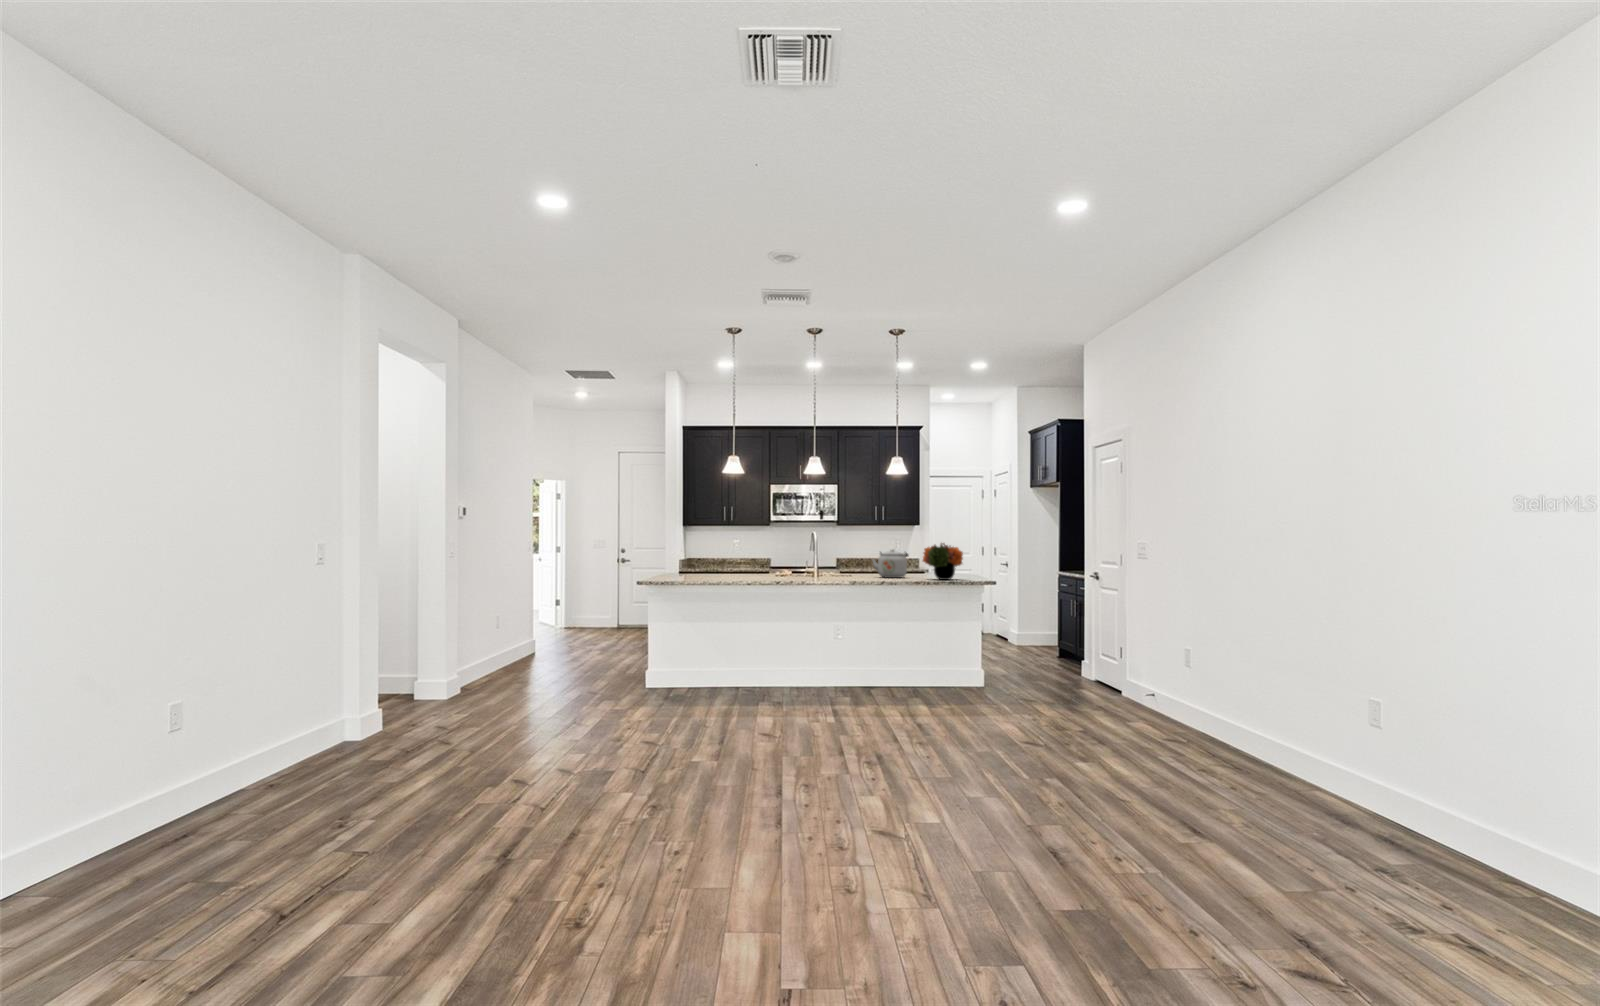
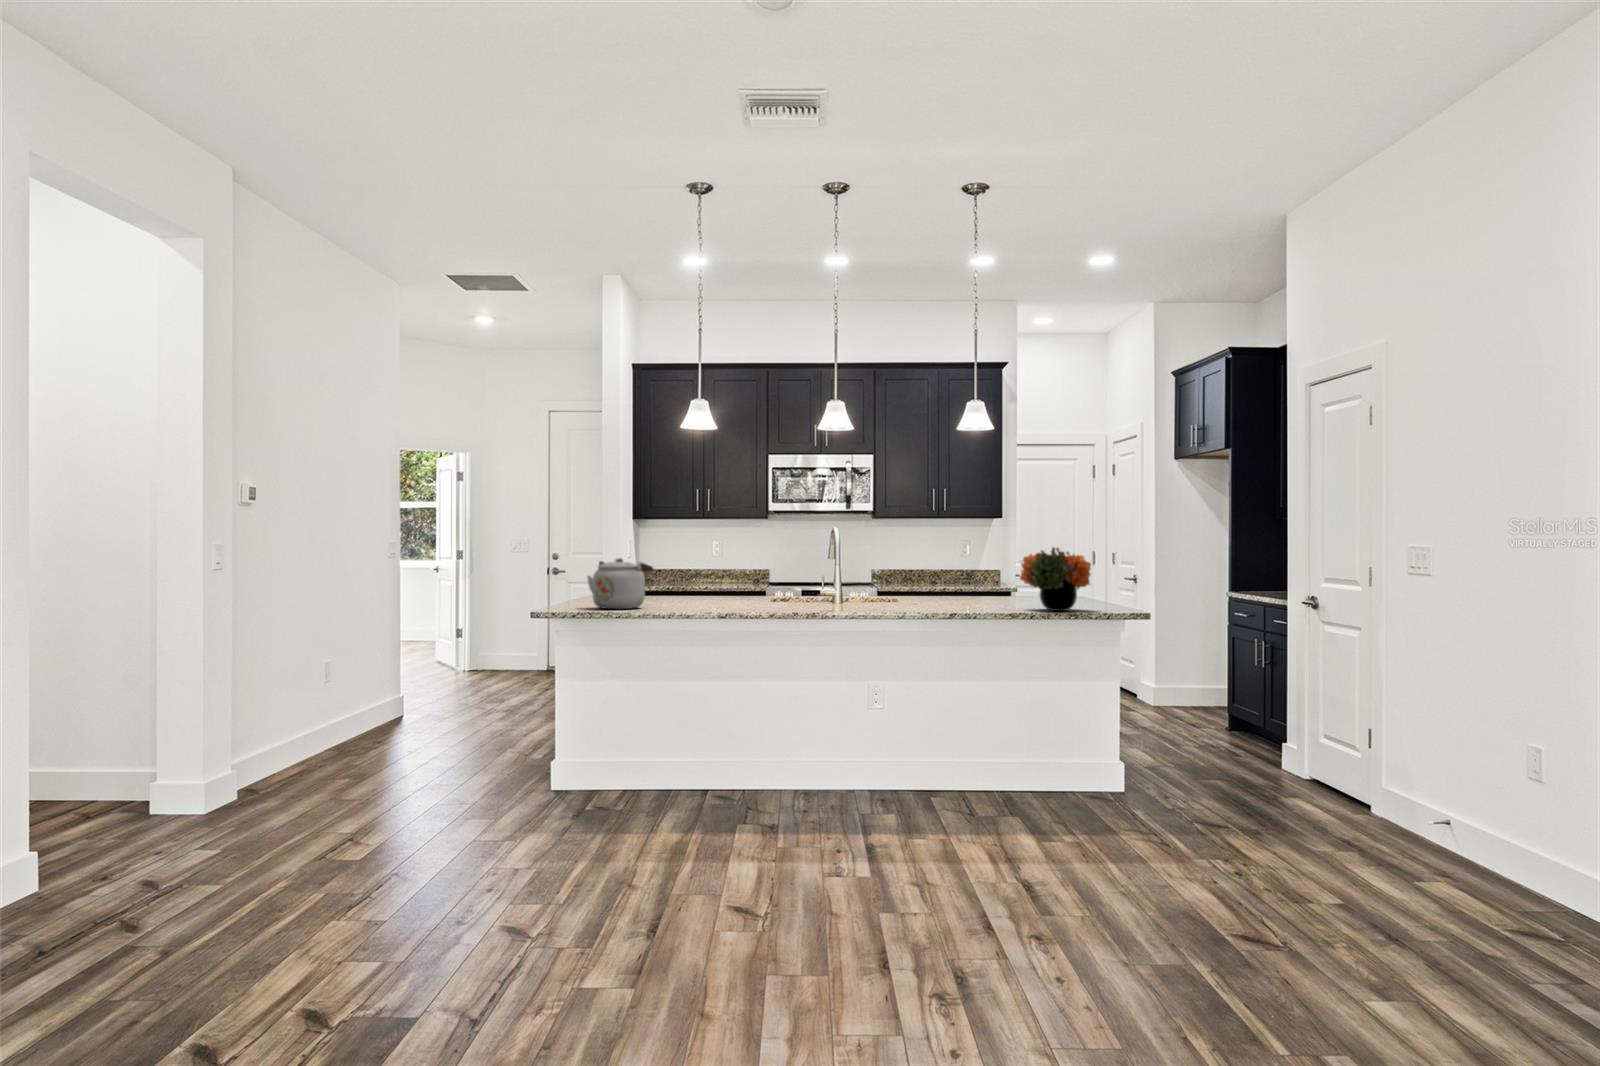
kettle: present [873,550,908,578] -> present [587,558,653,609]

